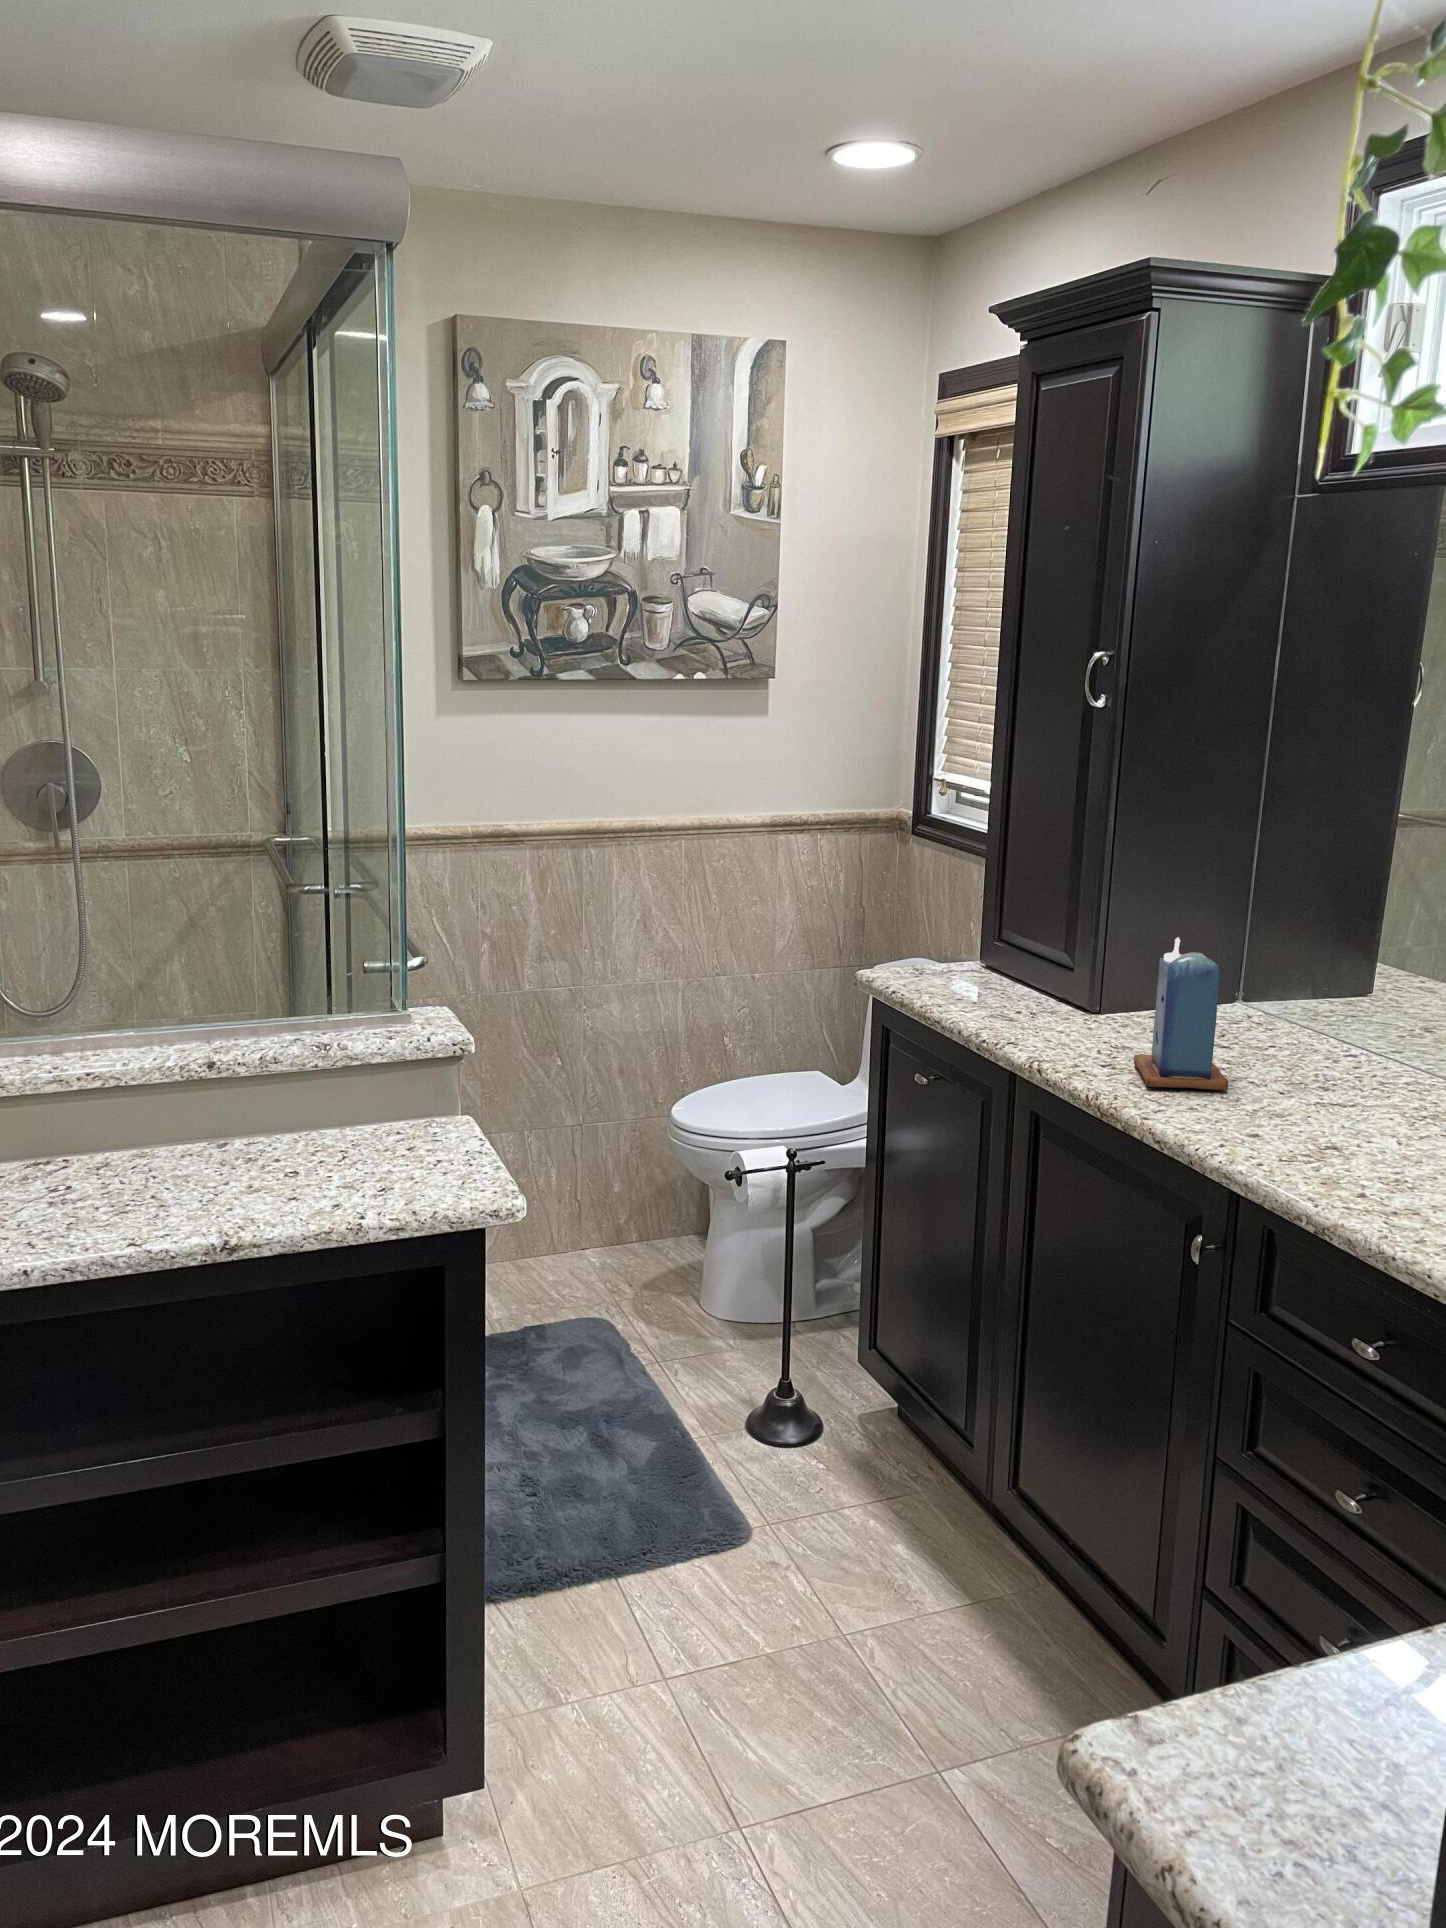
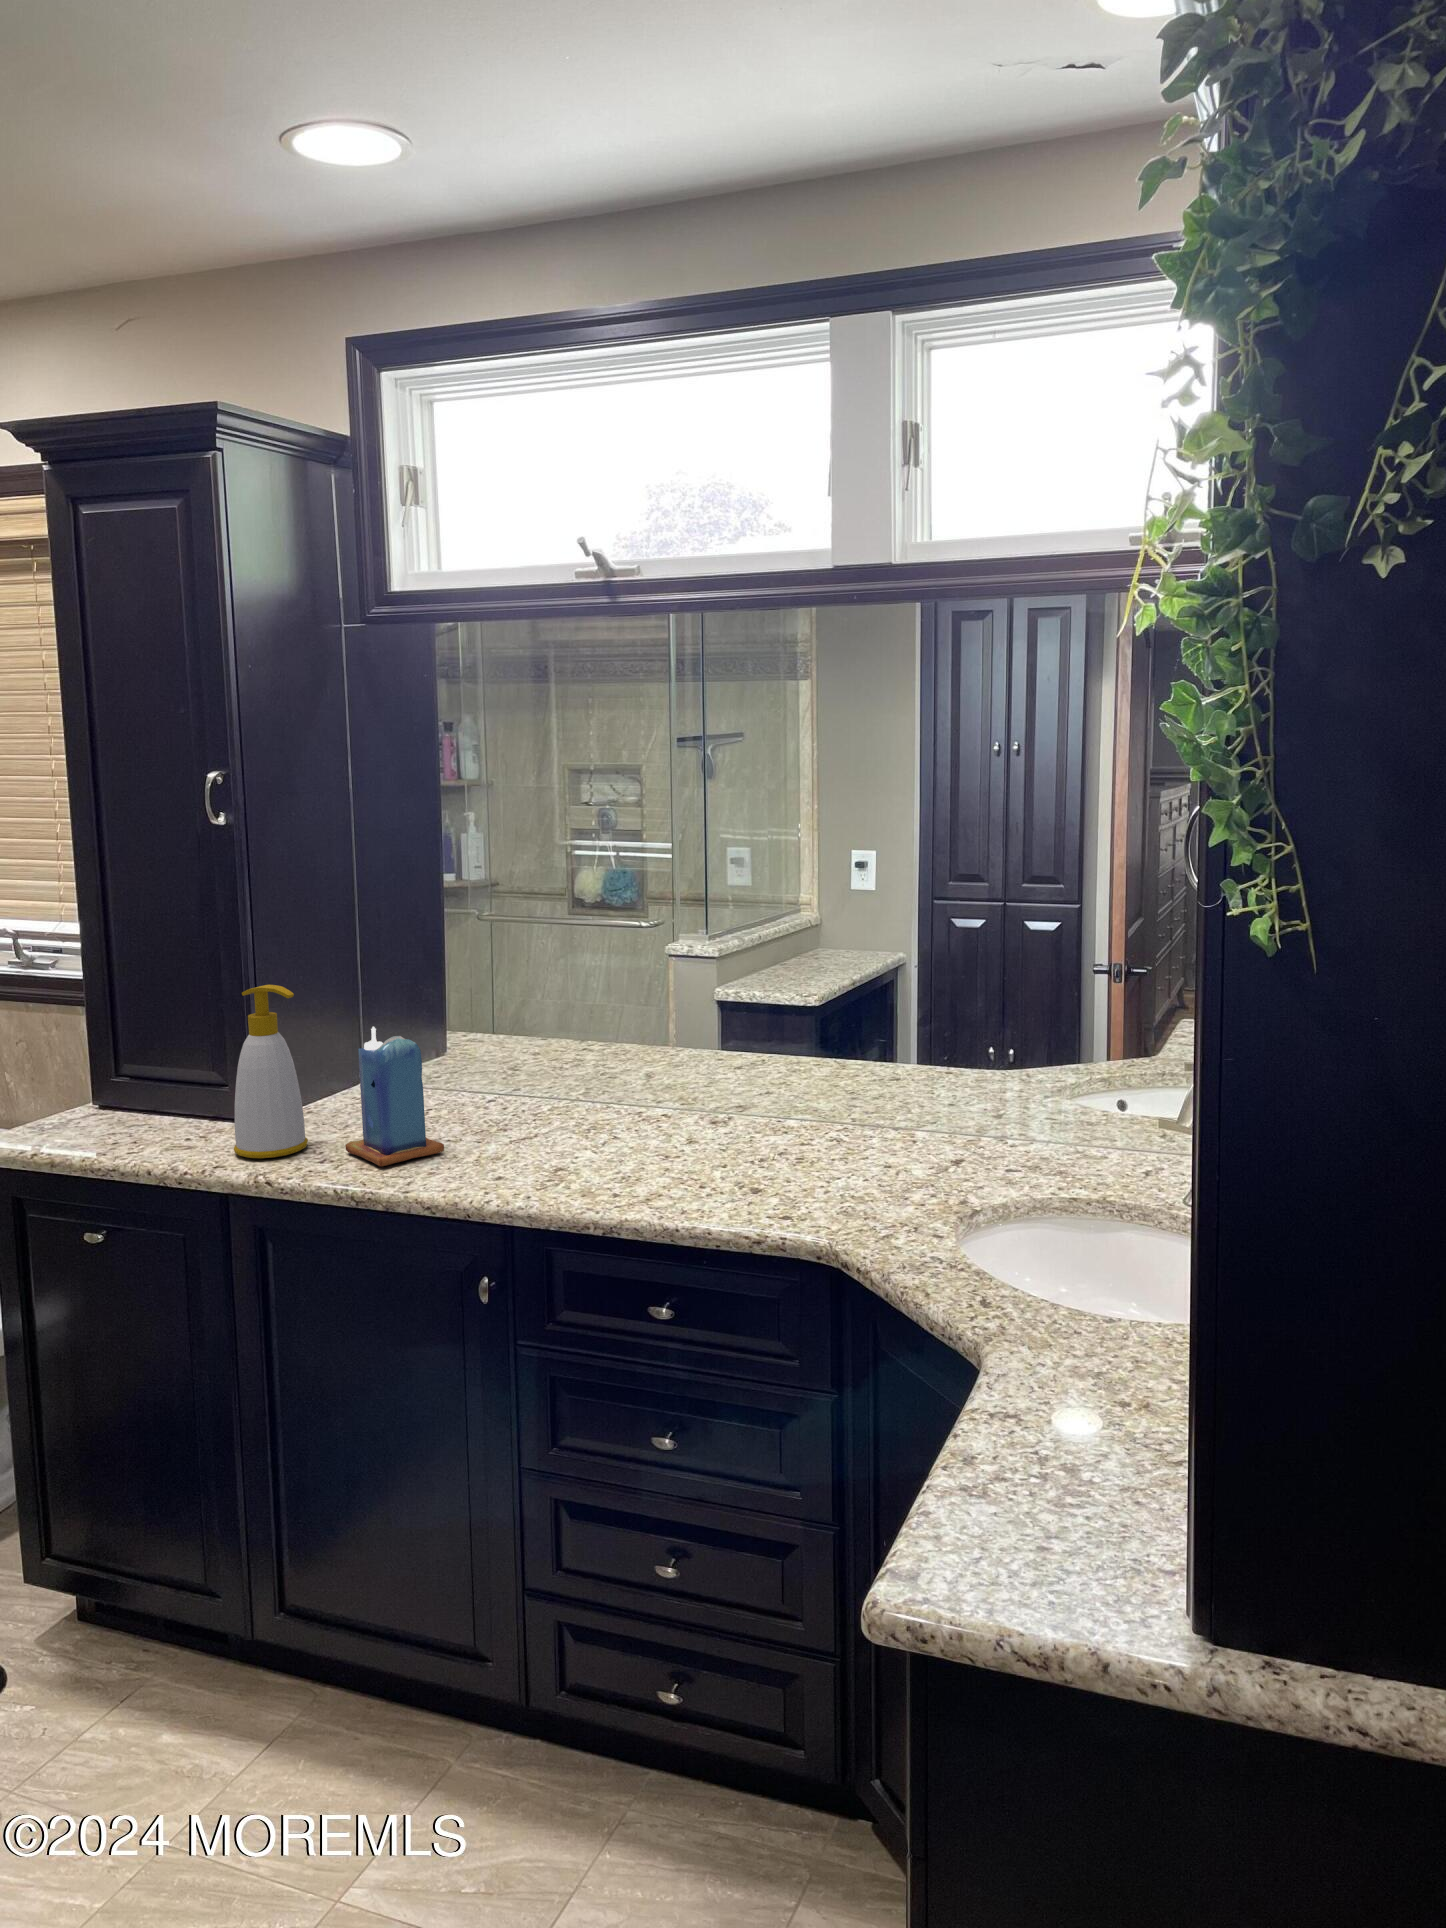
soap bottle: none [1035,874,1109,1051] -> present [234,985,308,1158]

